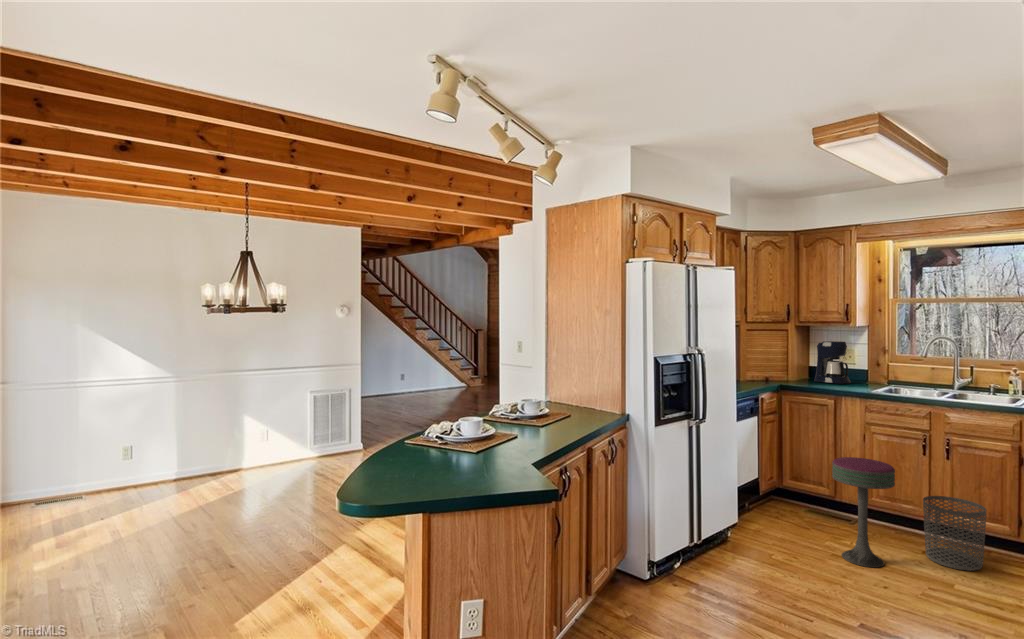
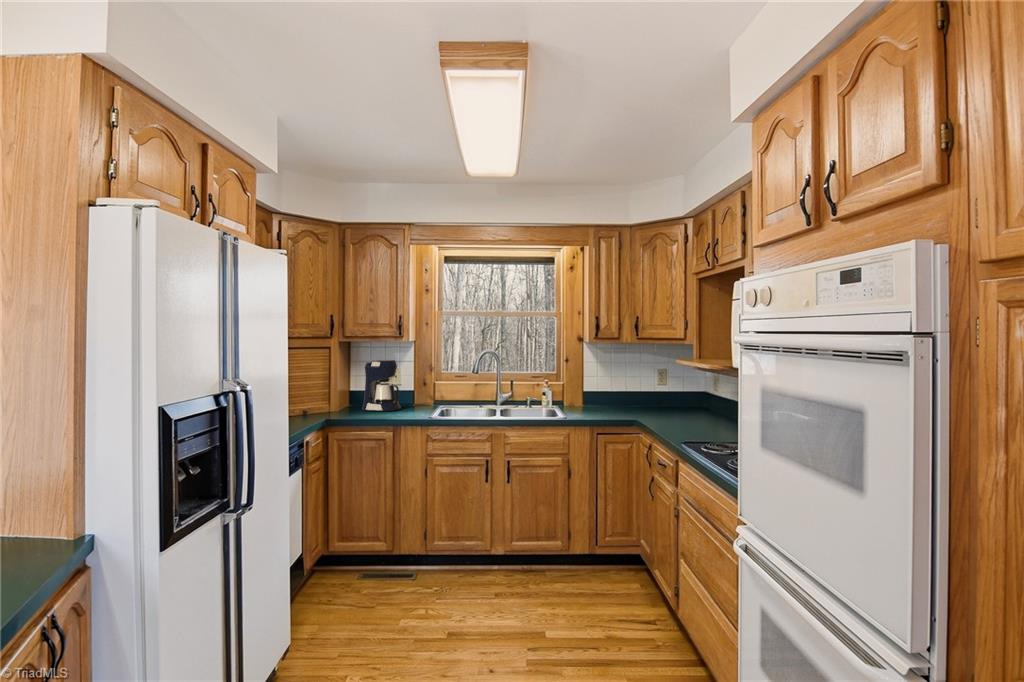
bar stool: present [832,457,895,567] -> none [417,504,484,647]
waste bin: present [923,496,986,571] -> none [496,525,550,607]

